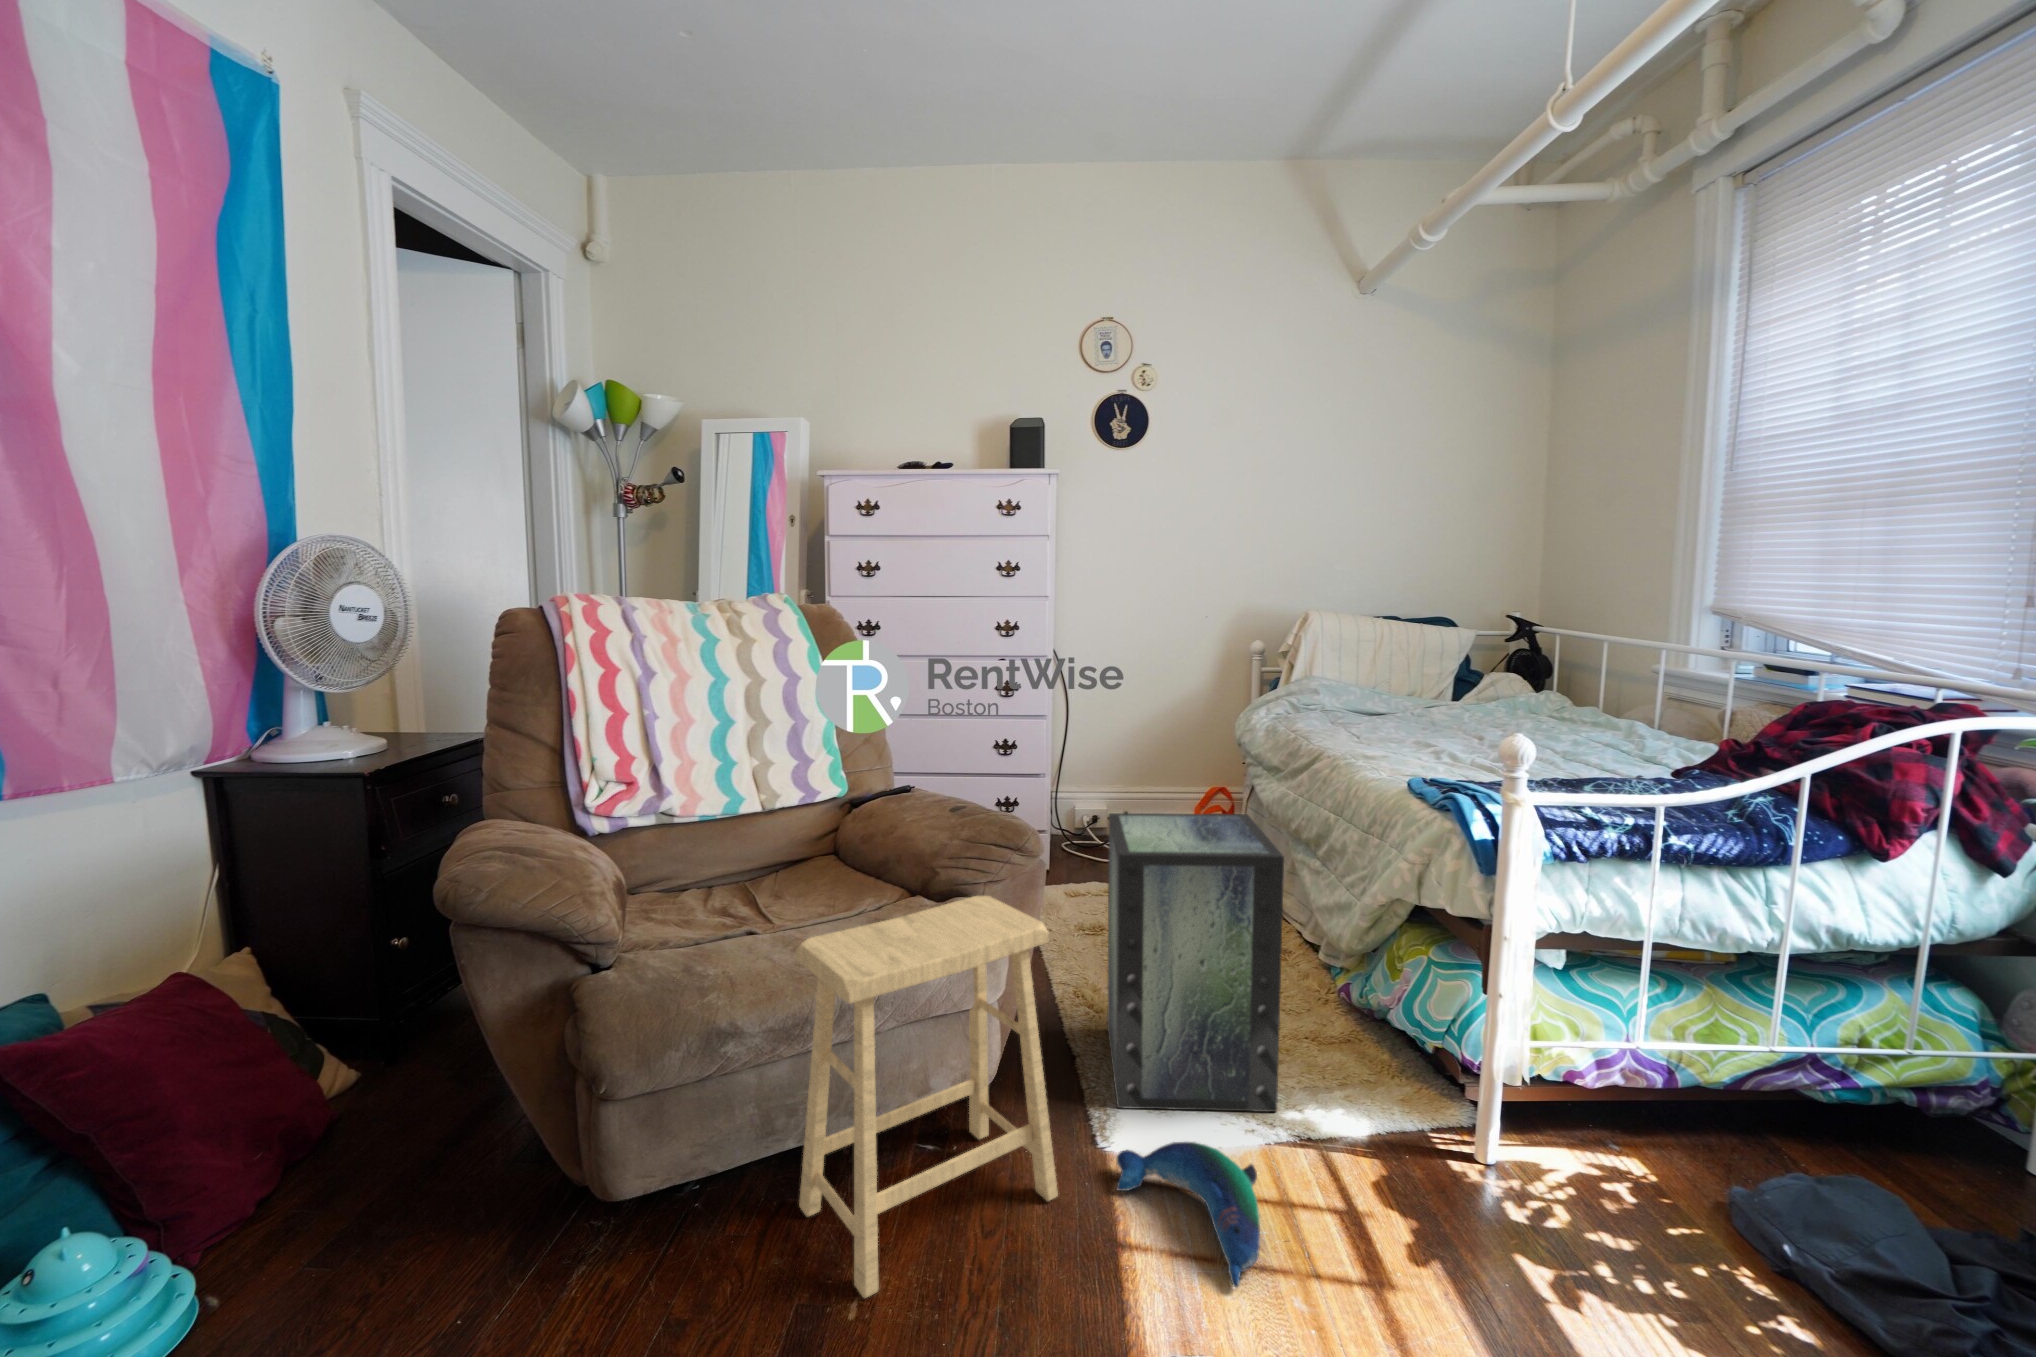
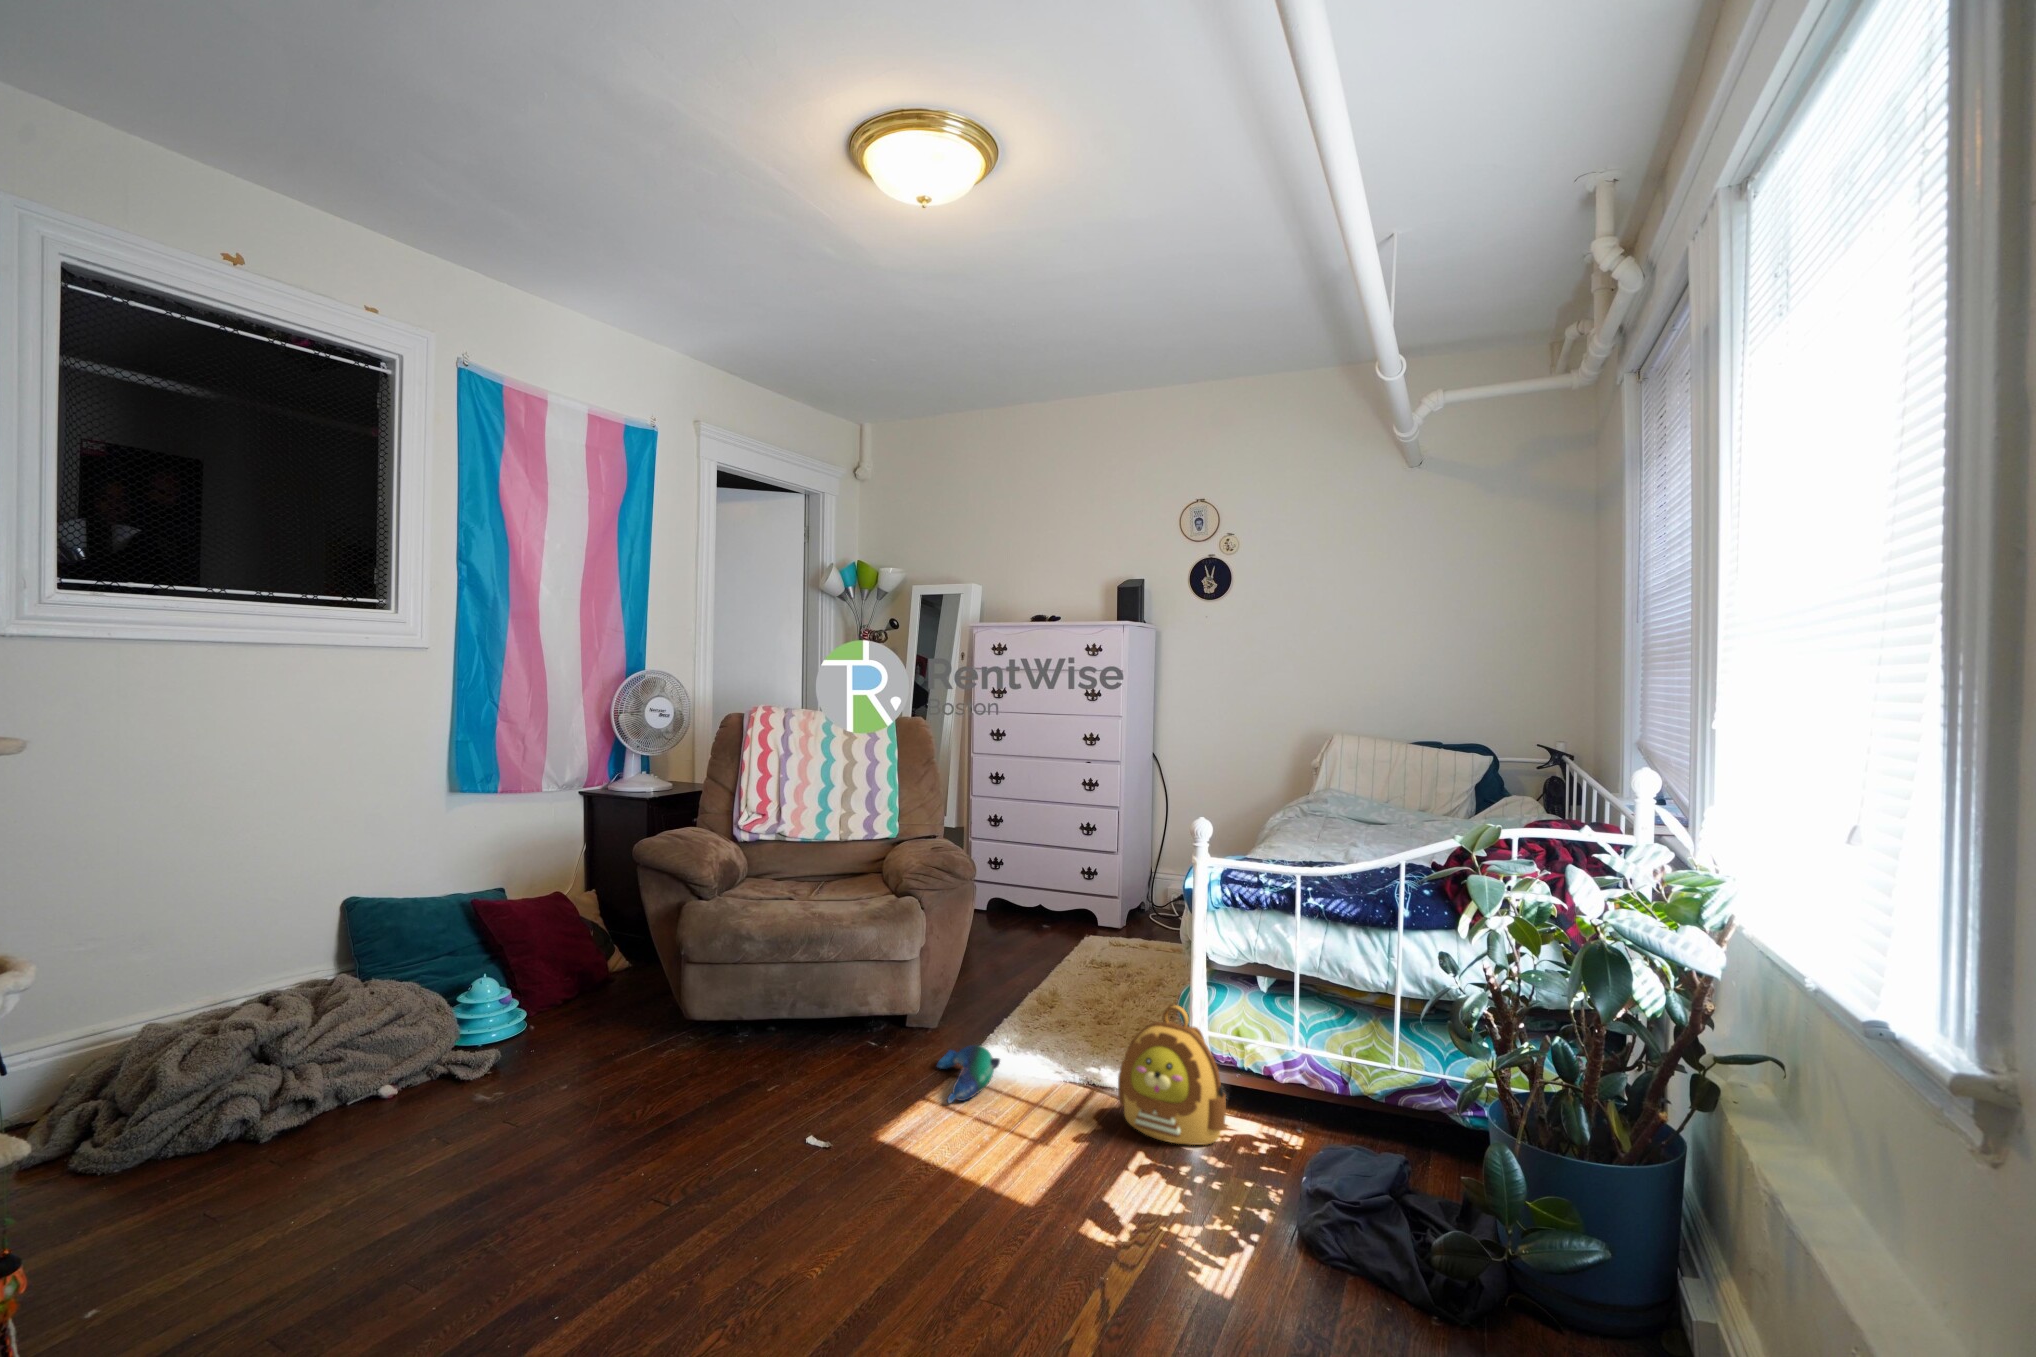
storage box: present [1107,813,1284,1112] -> none [983,864,1117,1064]
footstool: present [796,896,1058,1298] -> none [777,888,908,1070]
backpack: none [1472,1036,1677,1256] -> present [1118,1005,1226,1145]

